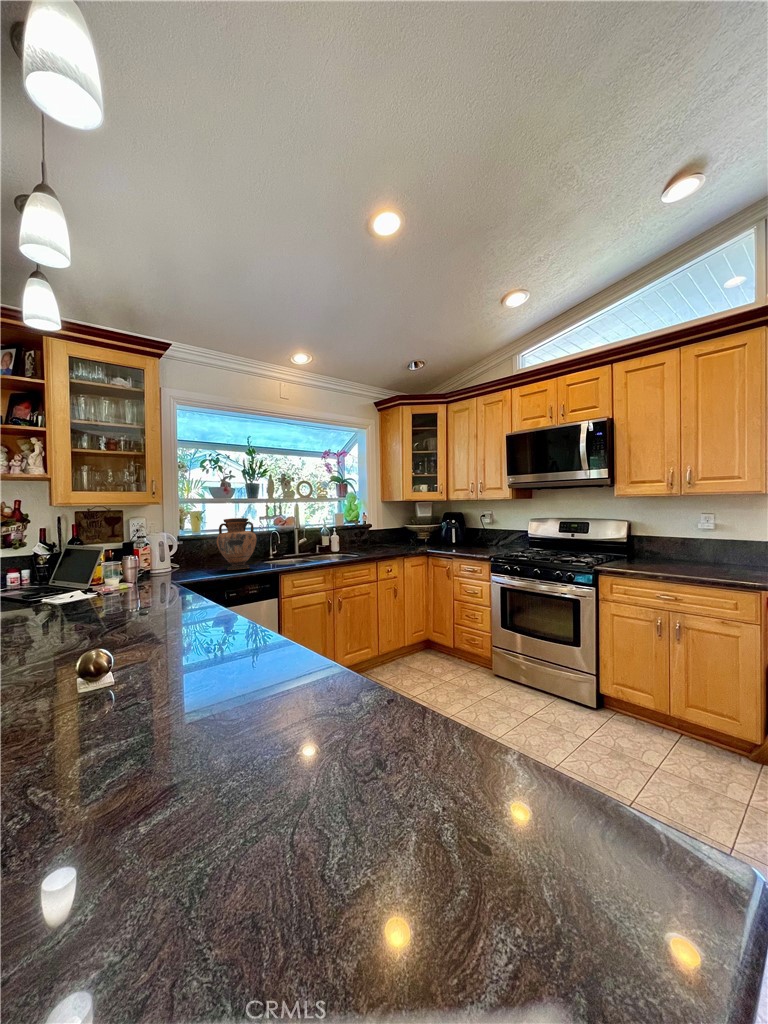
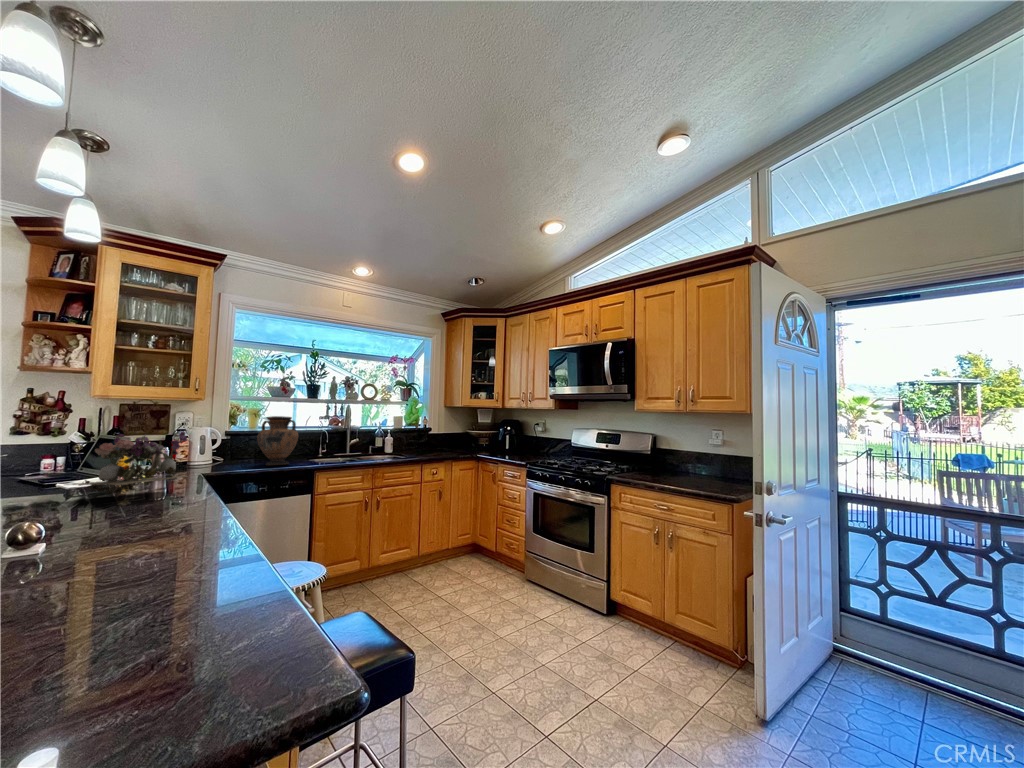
flower arrangement: none [73,536,184,612] -> present [78,430,187,497]

